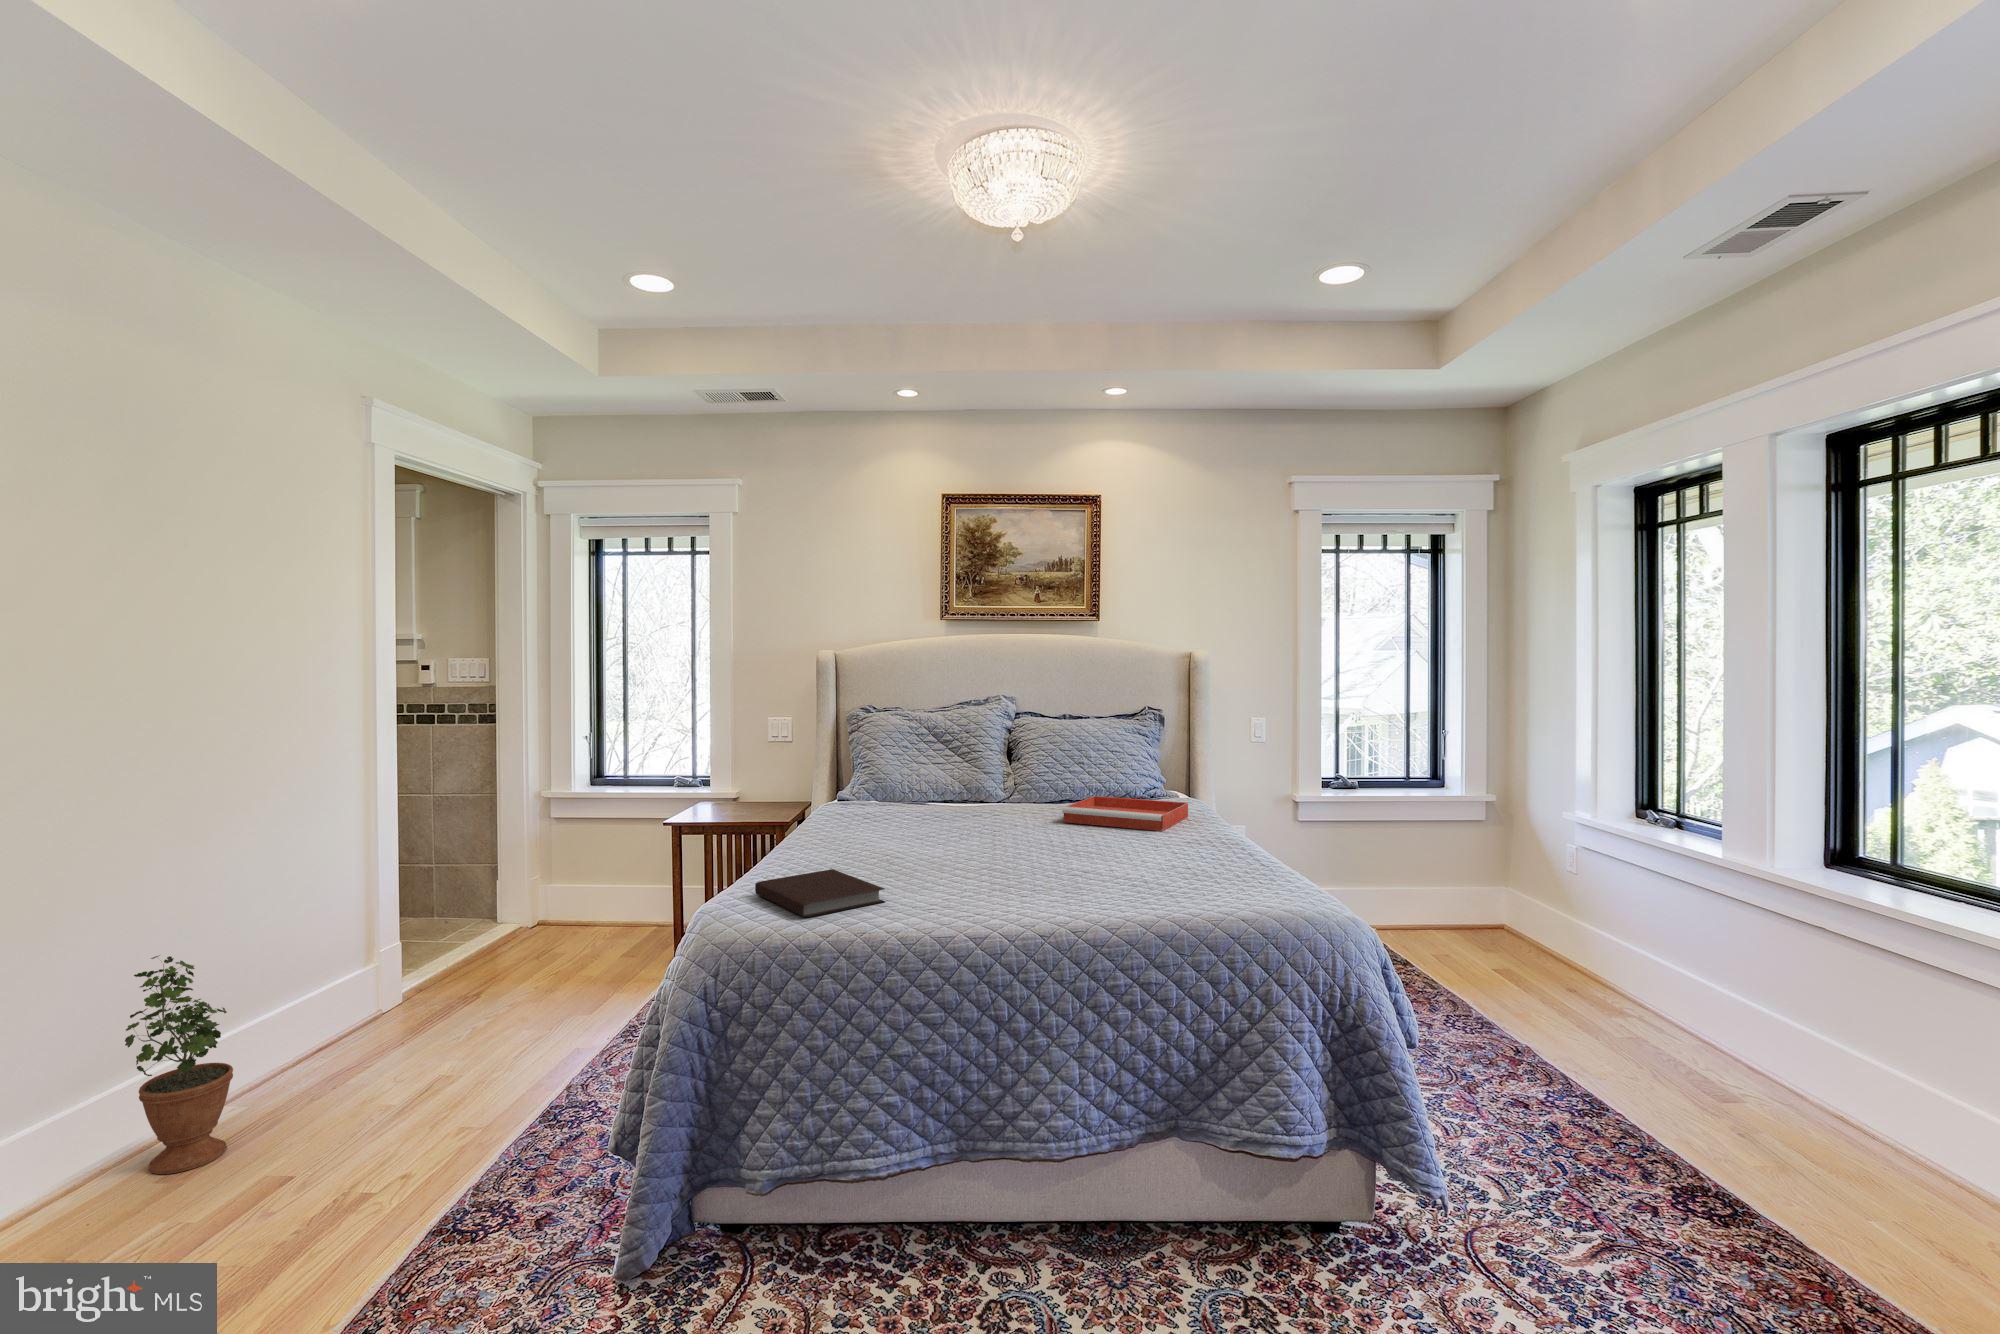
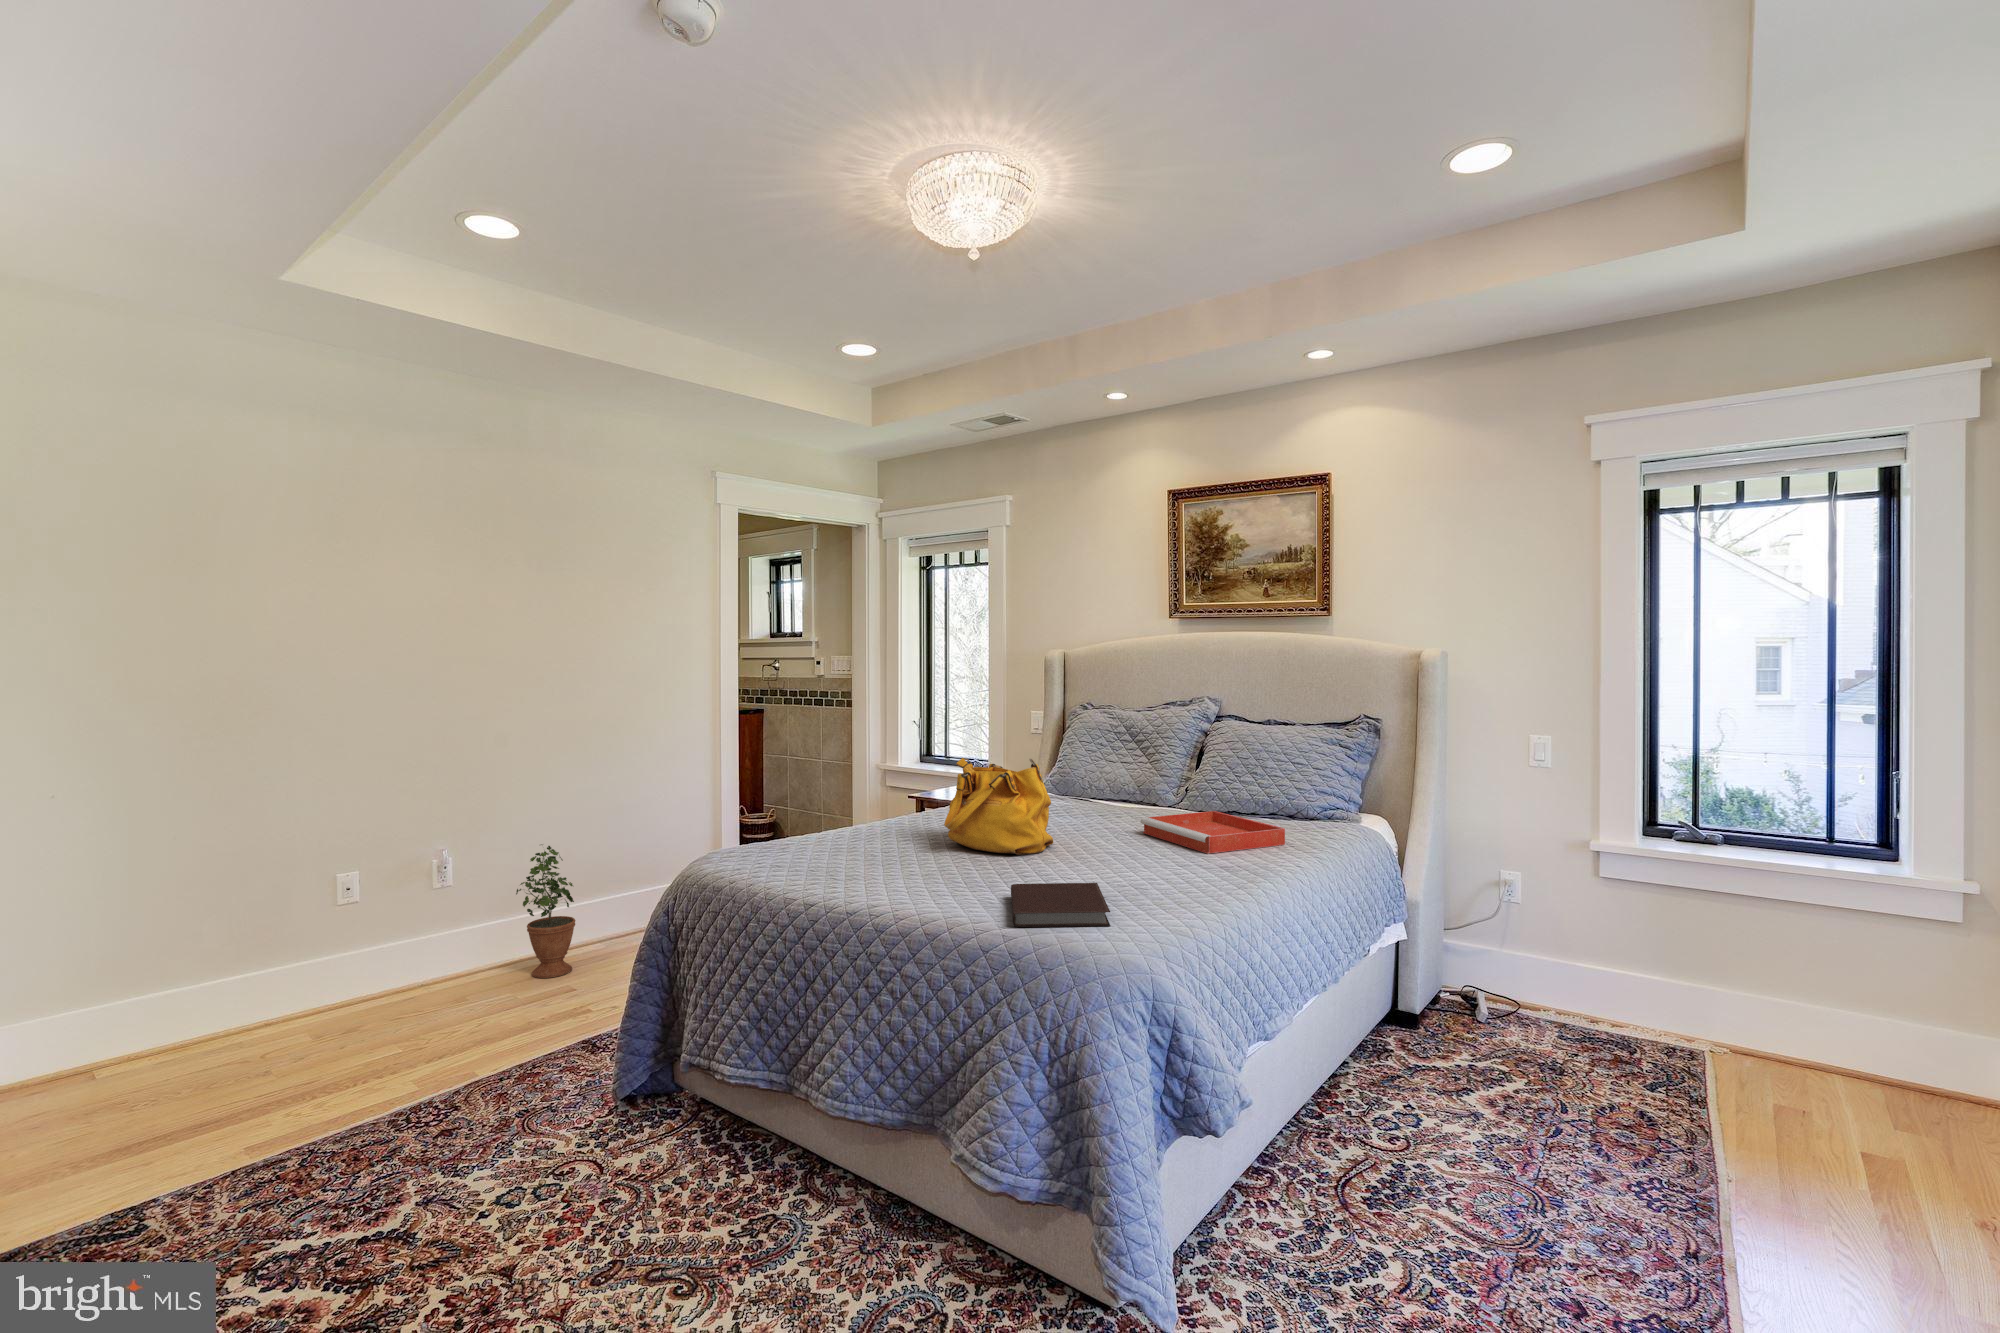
handbag: none [920,756,1043,856] -> present [944,758,1053,855]
notebook: present [755,869,885,917] -> present [1011,883,1110,927]

